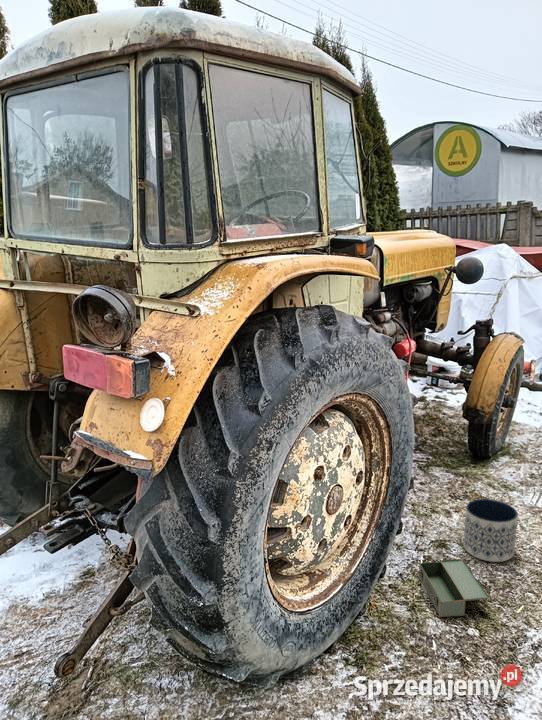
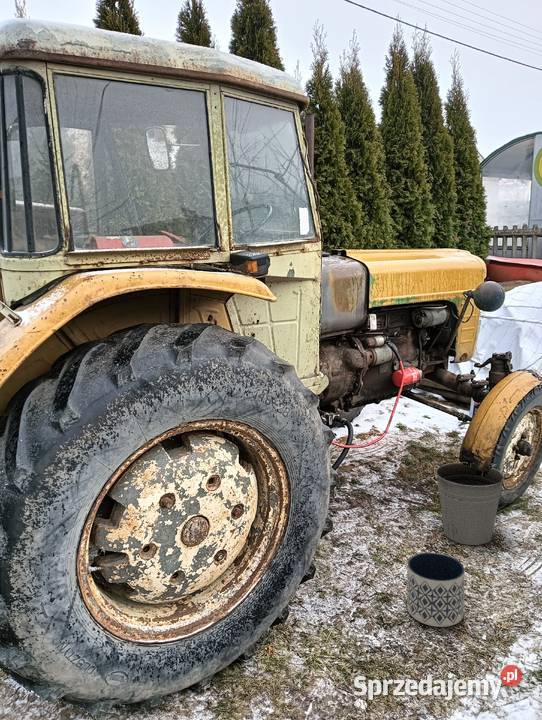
bucket: none [449,417,514,490] -> present [436,462,507,545]
toolbox: present [419,559,489,617] -> none [328,615,390,681]

